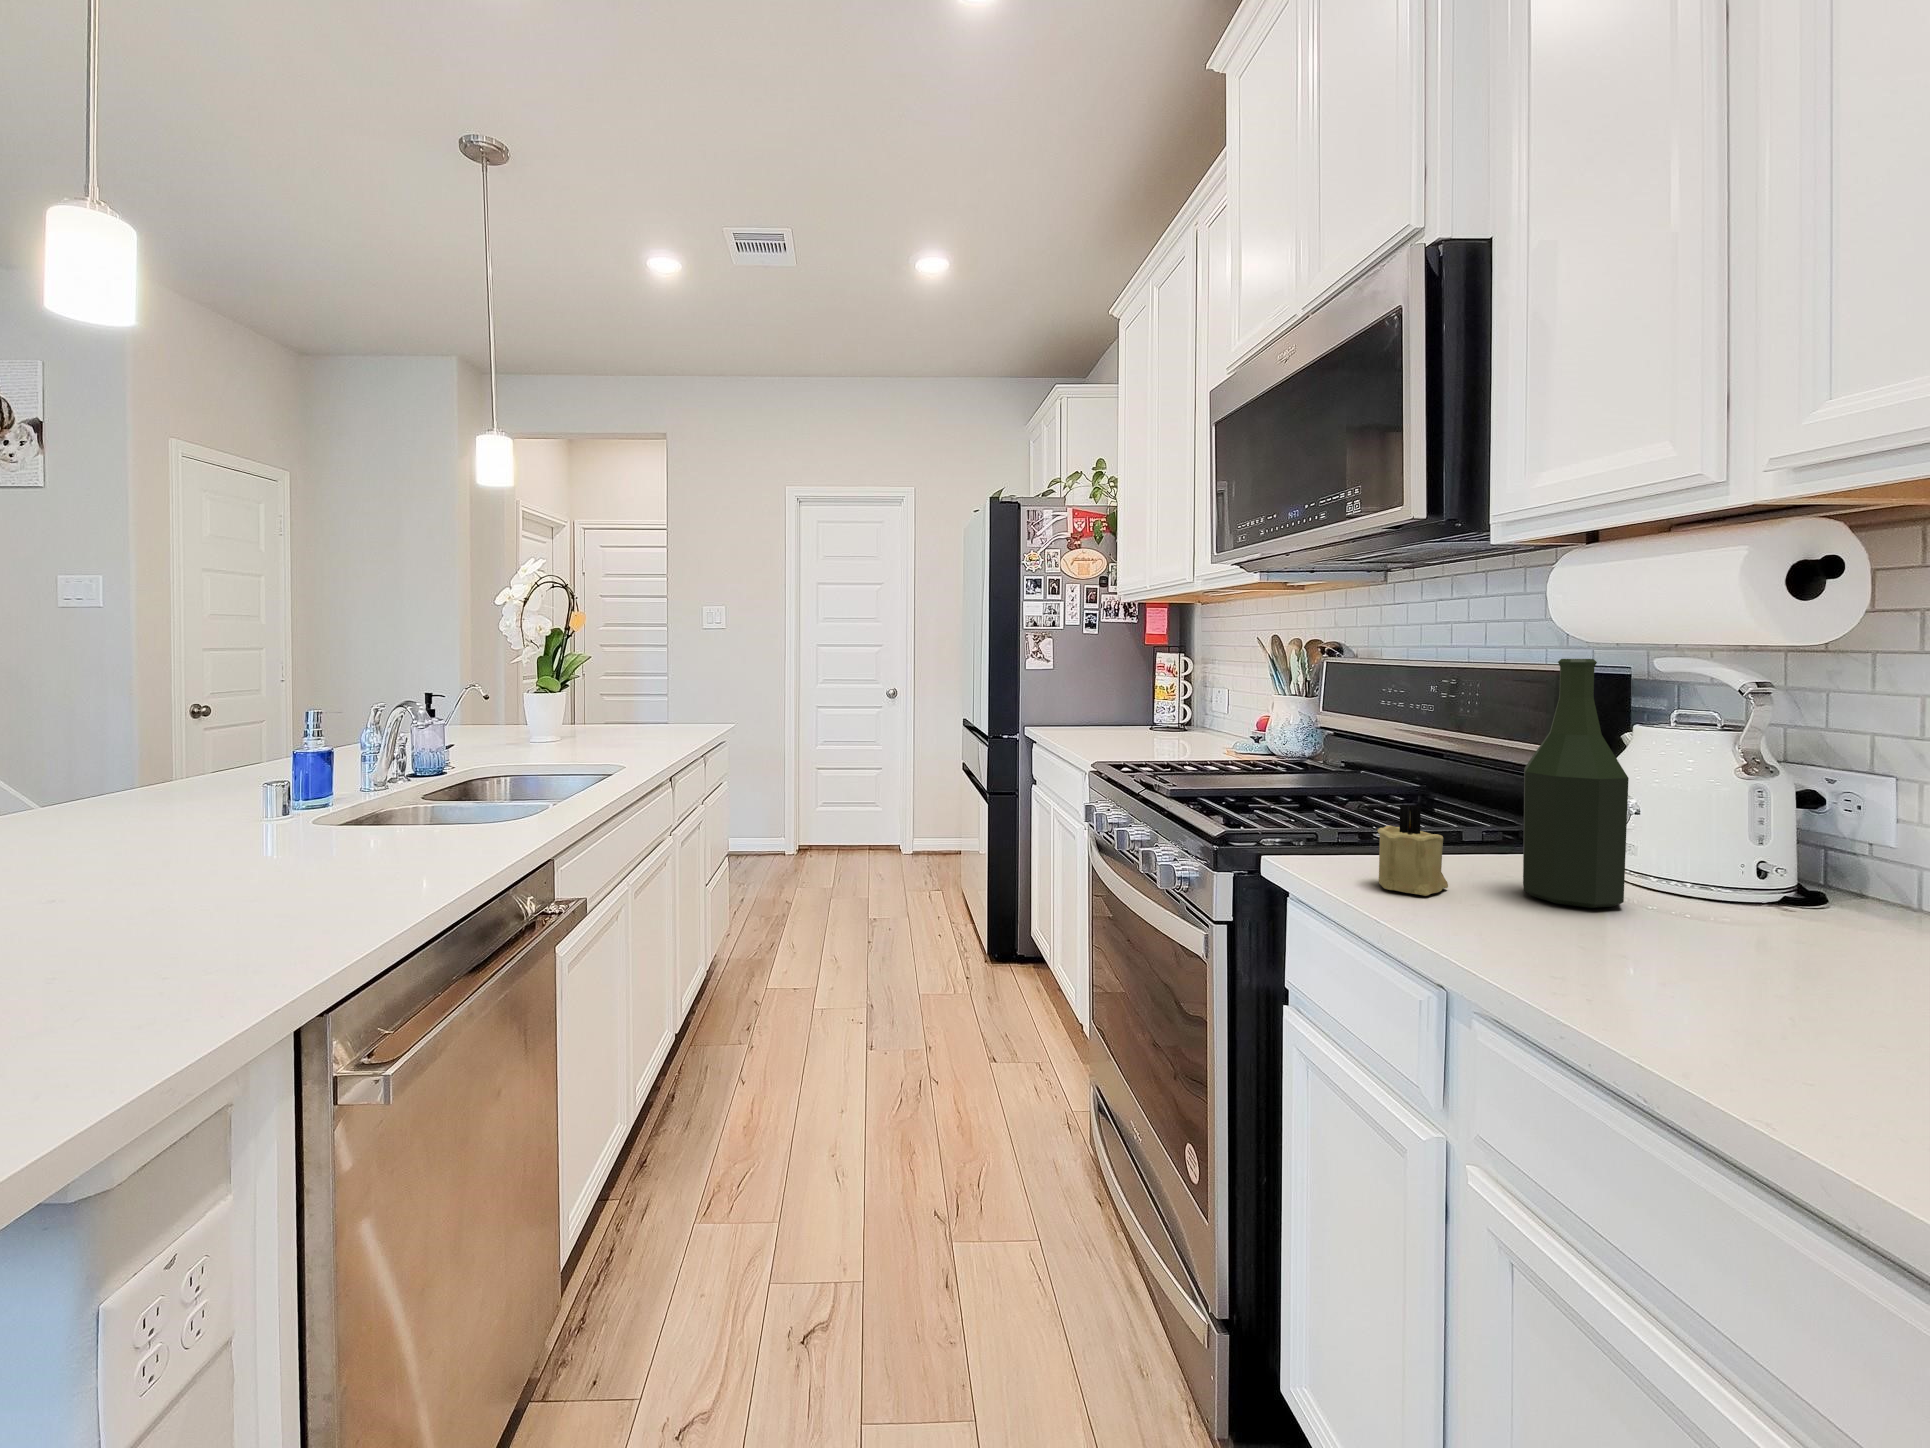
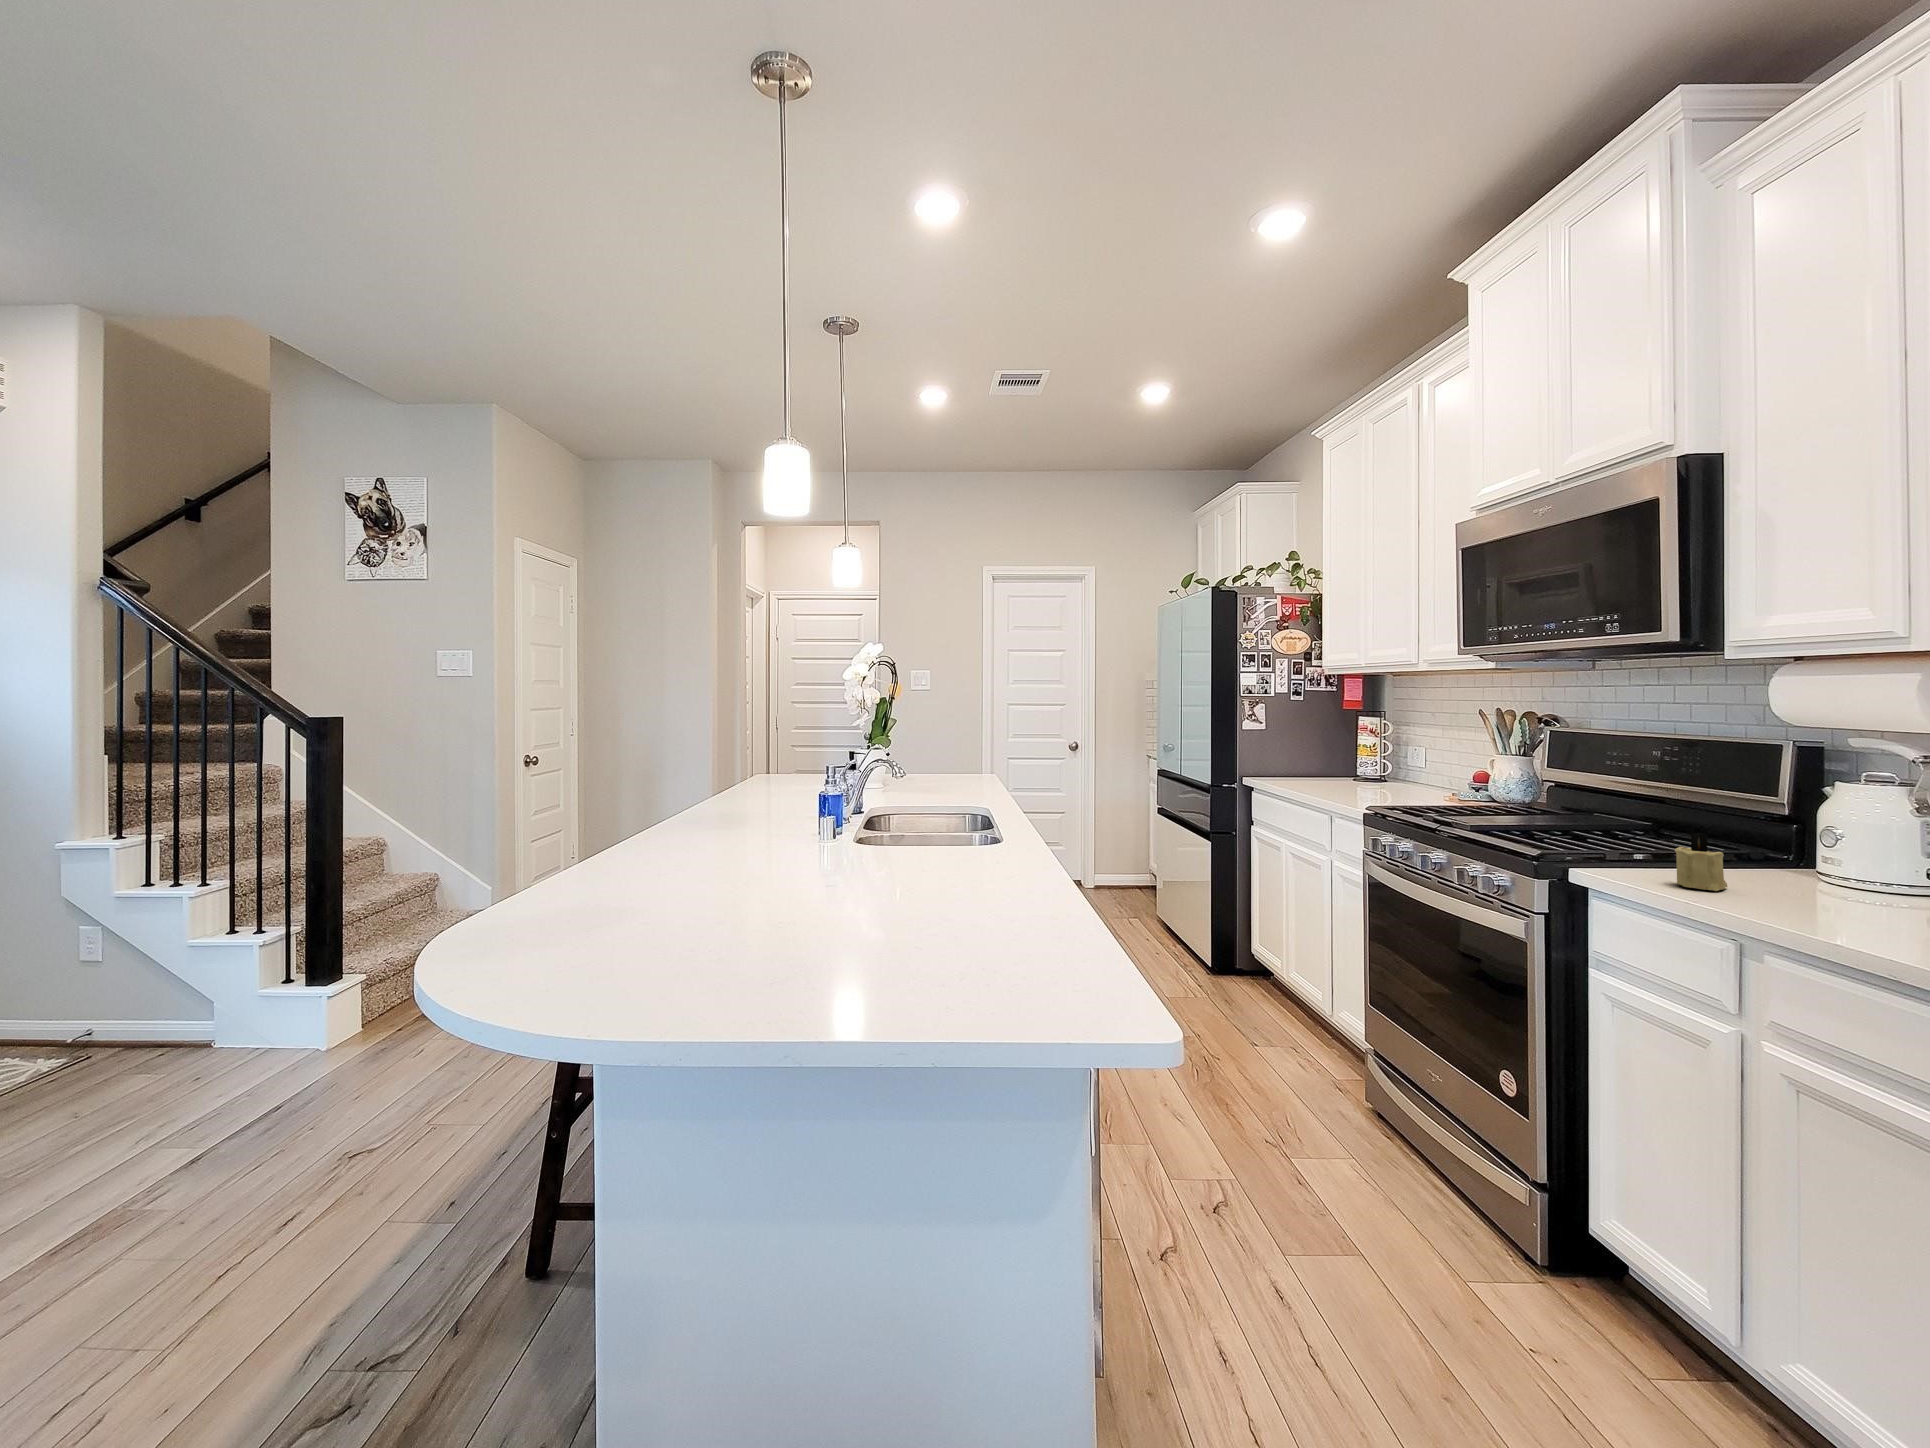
bottle: present [1523,659,1629,908] -> none [1777,740,1856,899]

